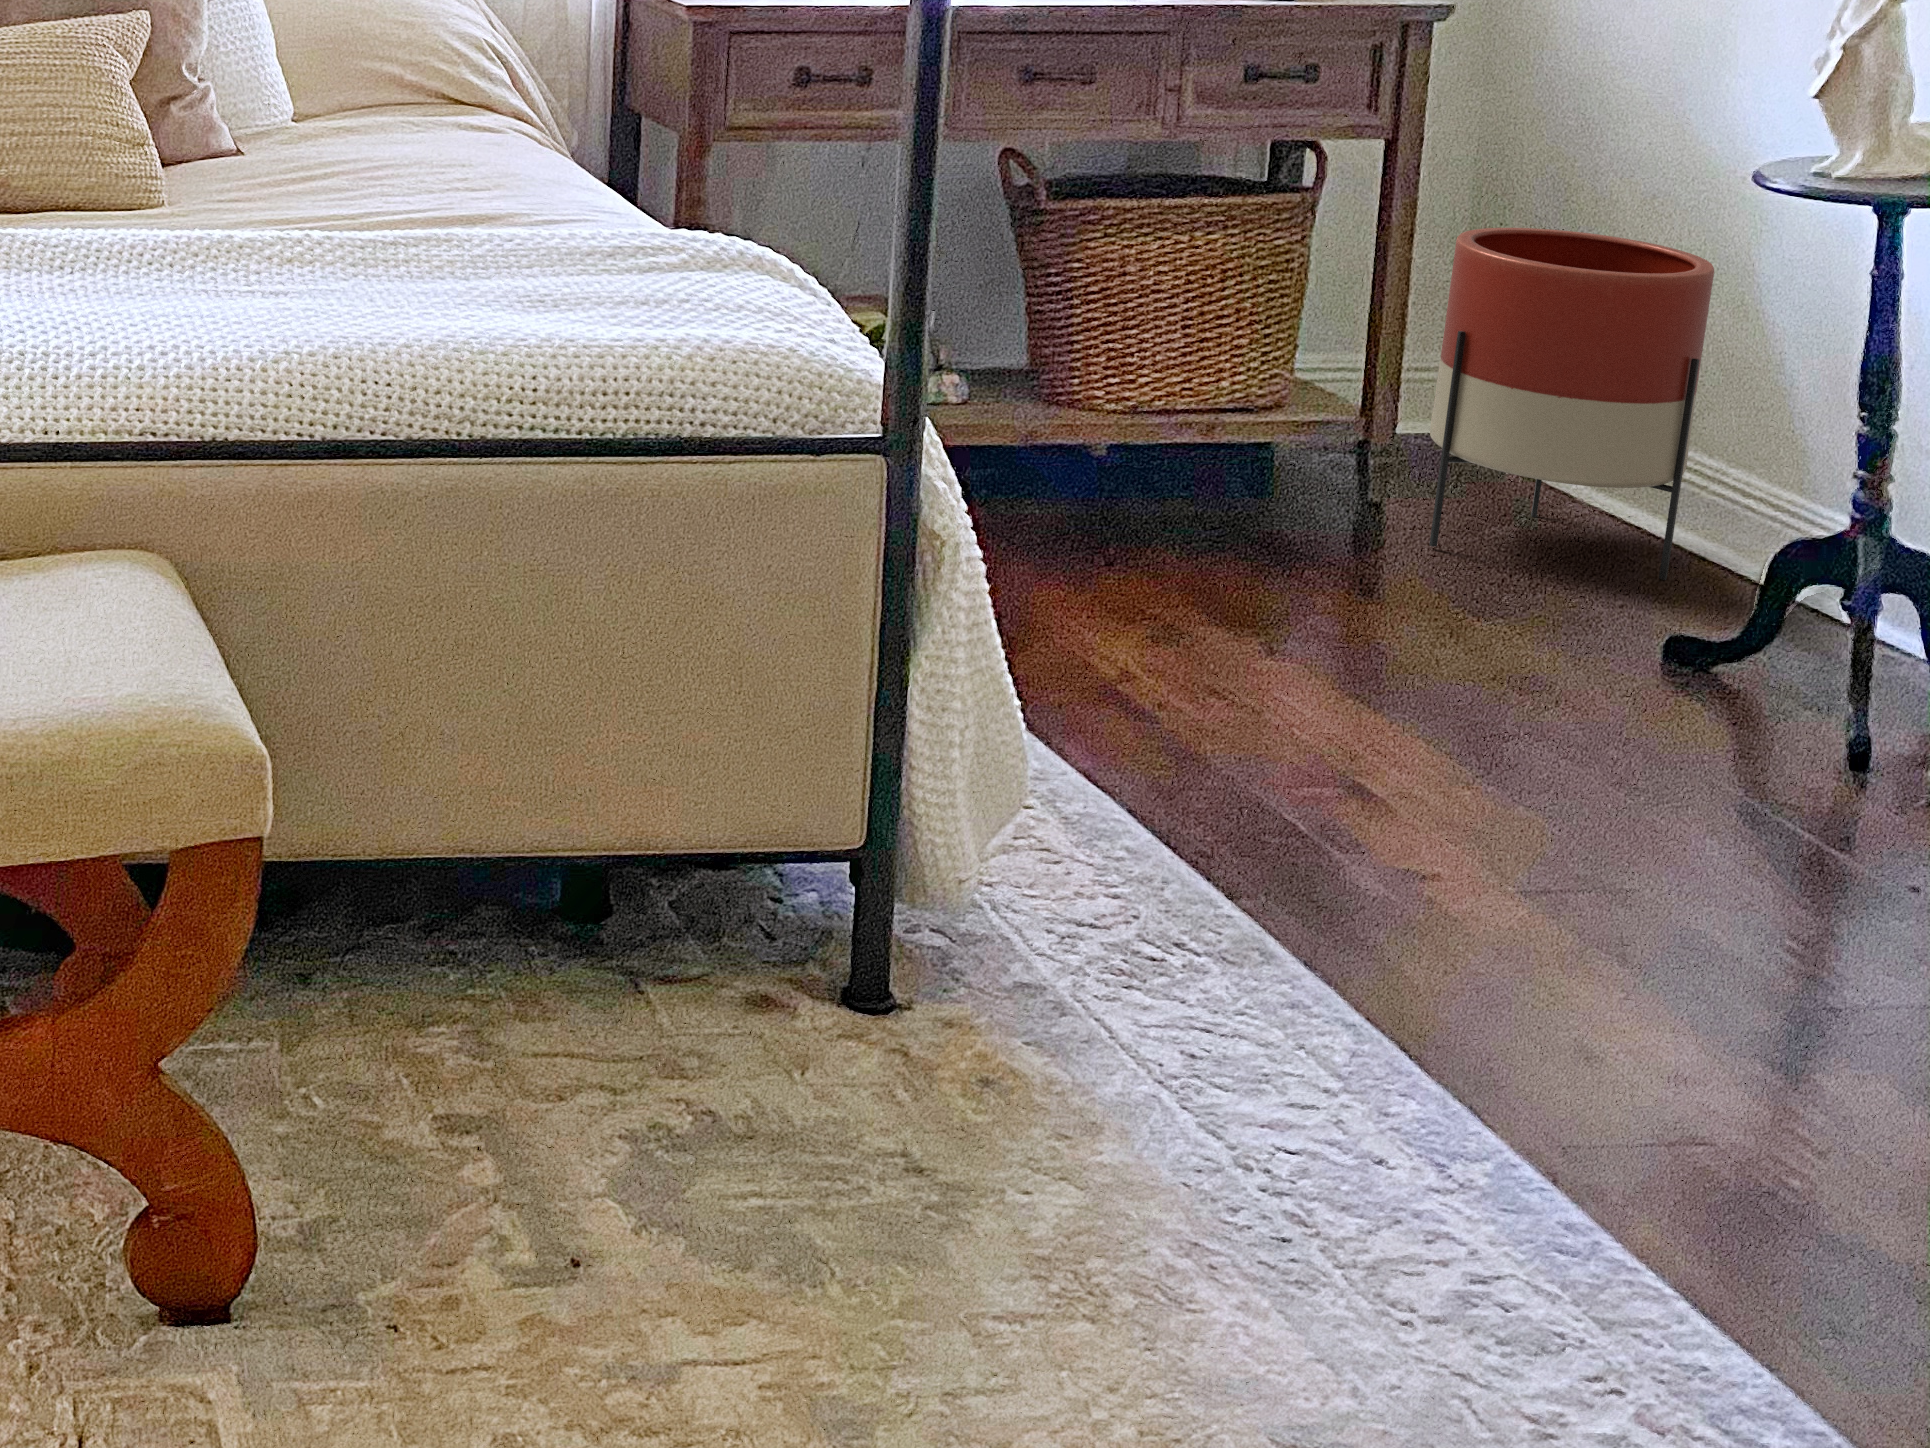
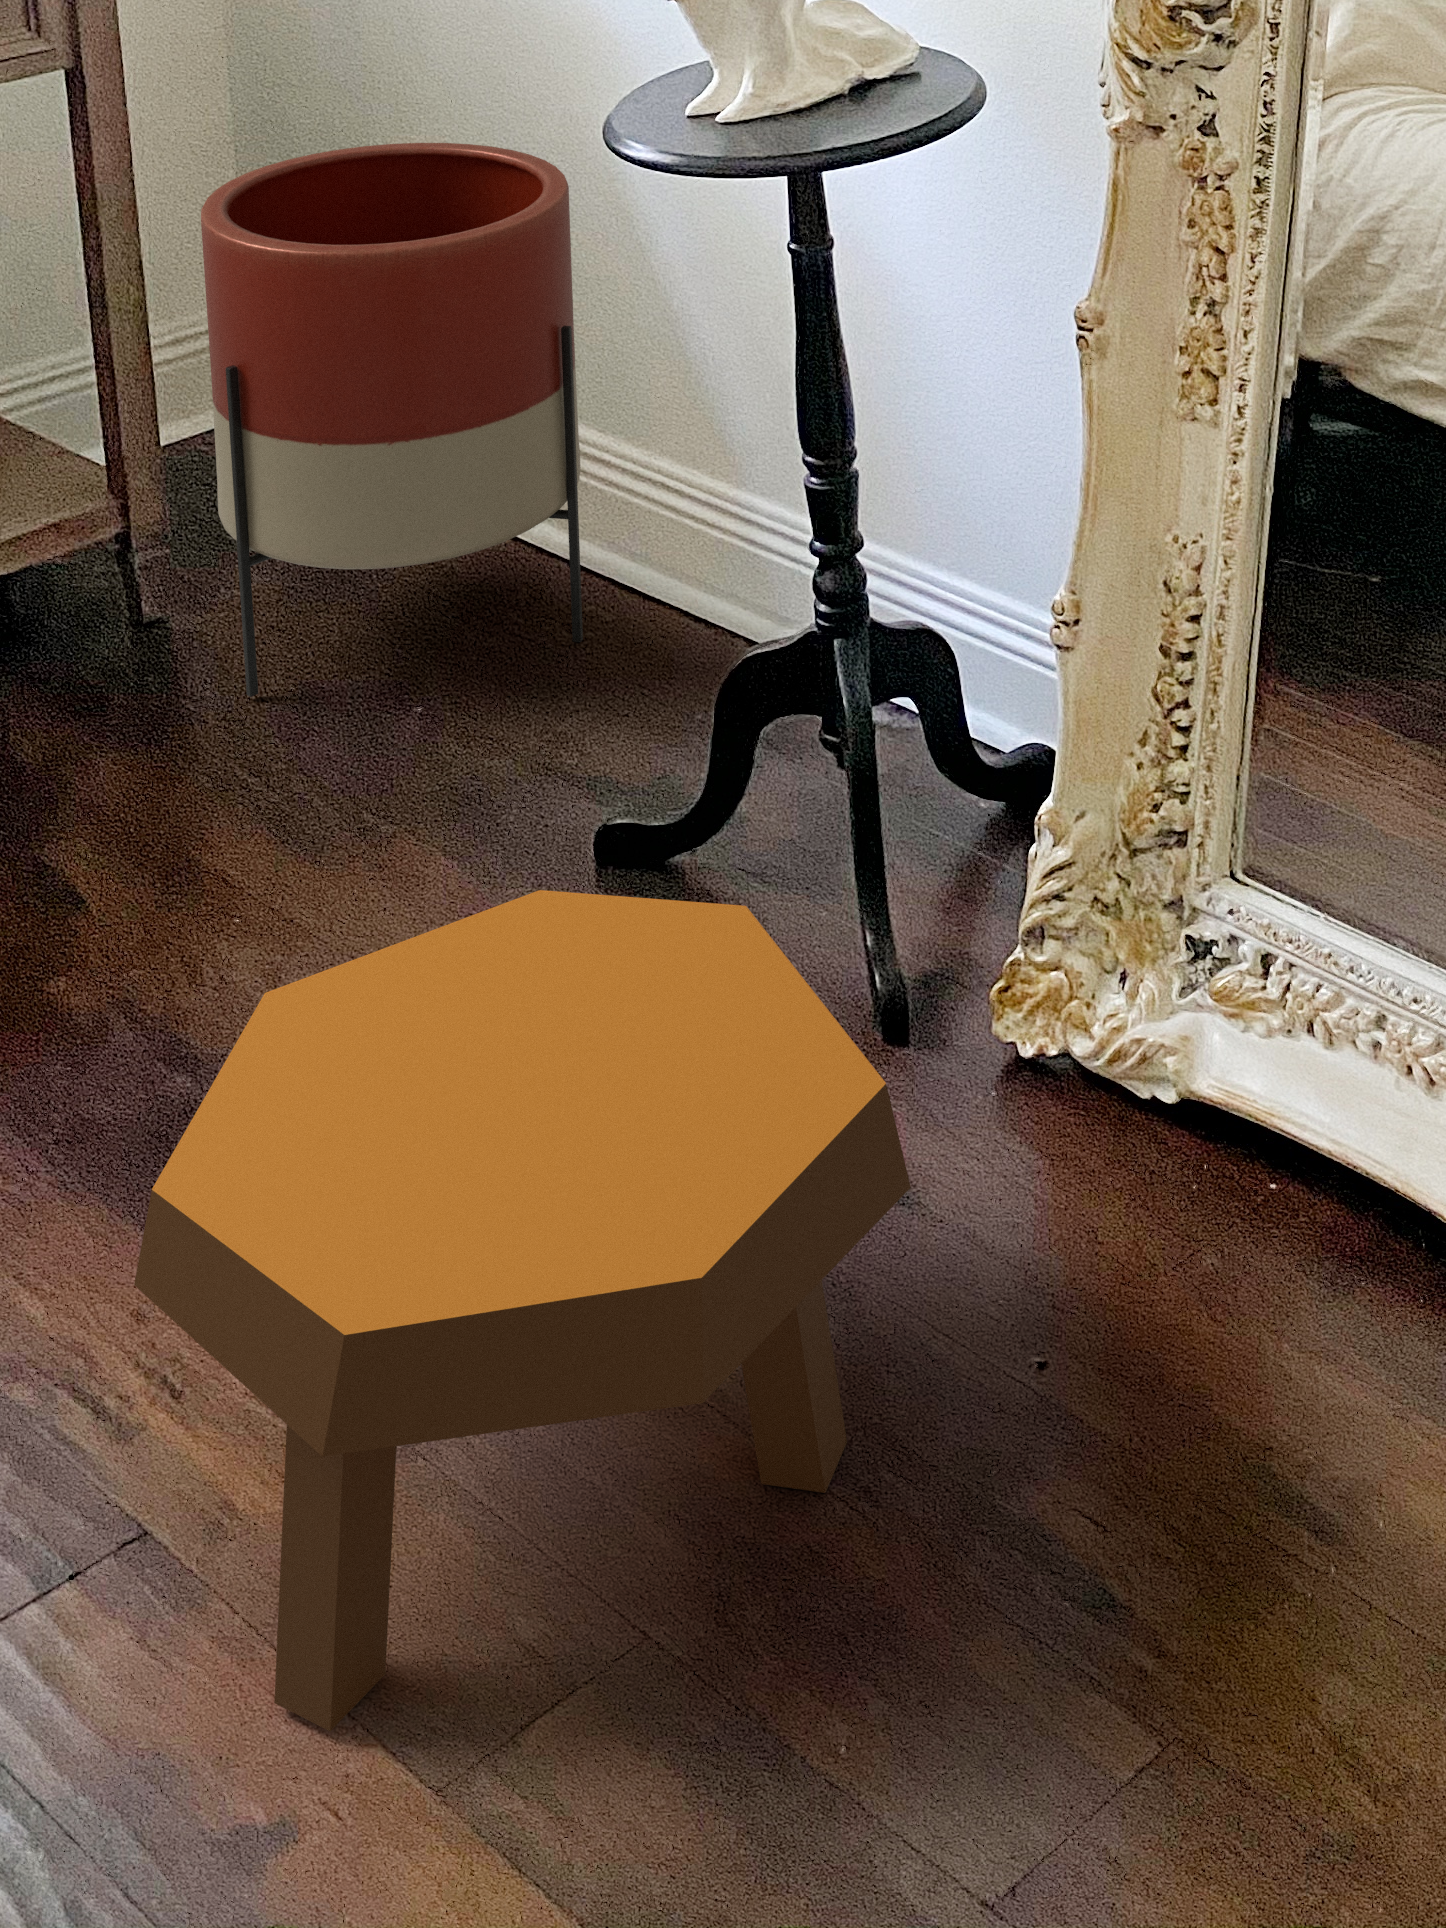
footstool: none [1400,549,1839,874] -> present [134,890,911,1731]

